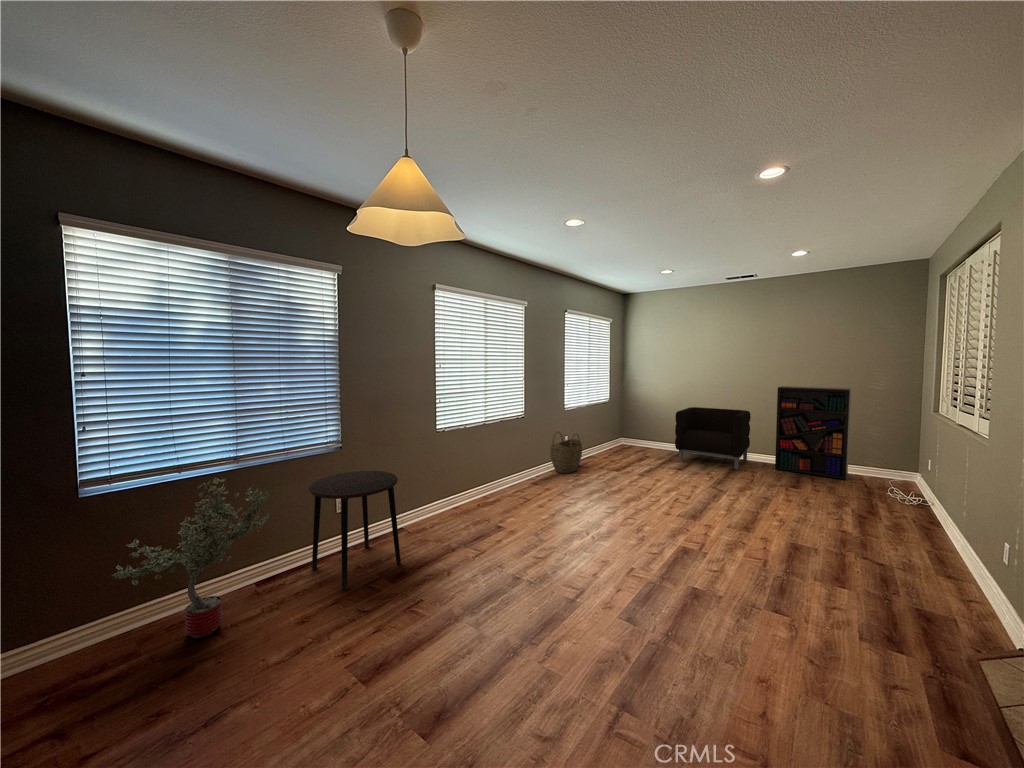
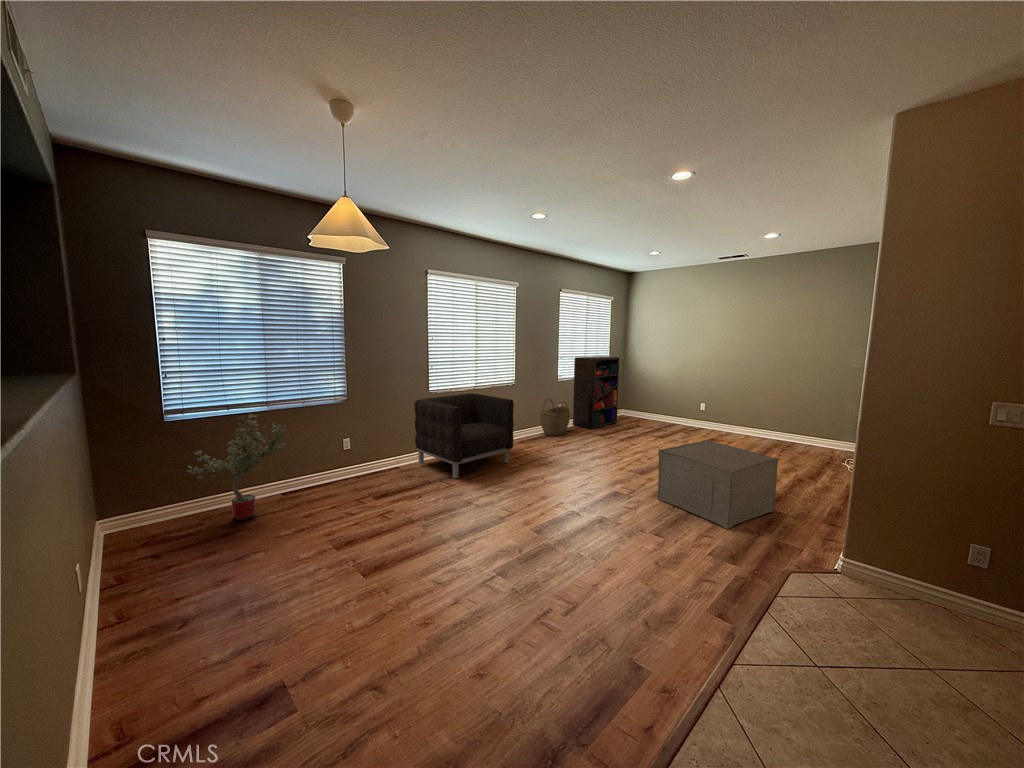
bookshelf: present [775,386,851,480] -> present [573,356,620,429]
armchair: present [675,407,751,470] -> present [414,393,514,478]
side table: present [309,471,401,590] -> none [318,419,387,502]
ottoman: none [733,477,873,593] -> present [657,440,778,529]

